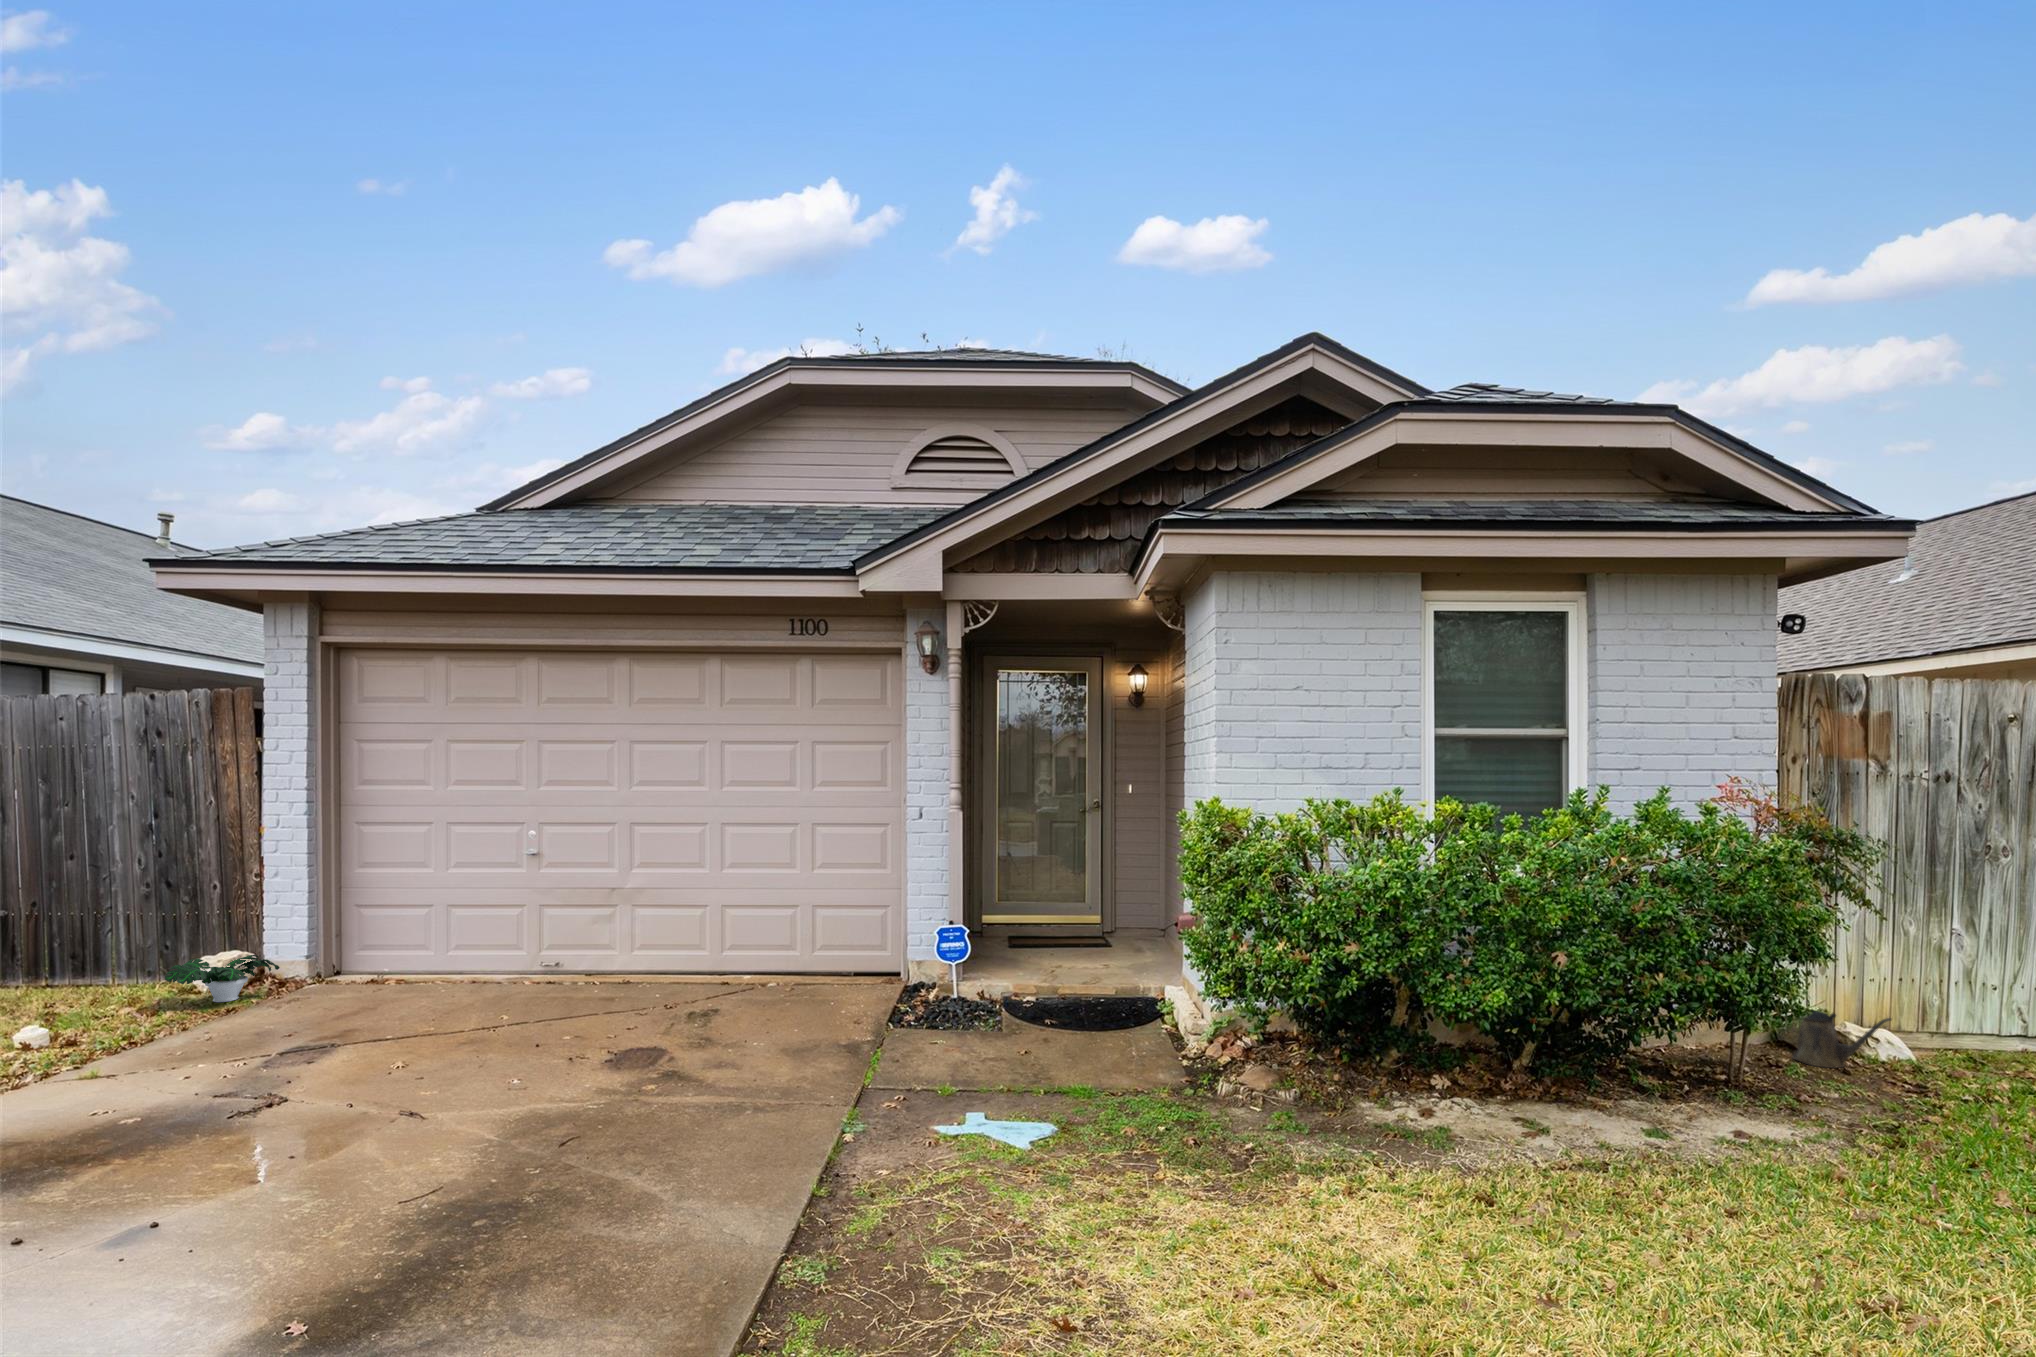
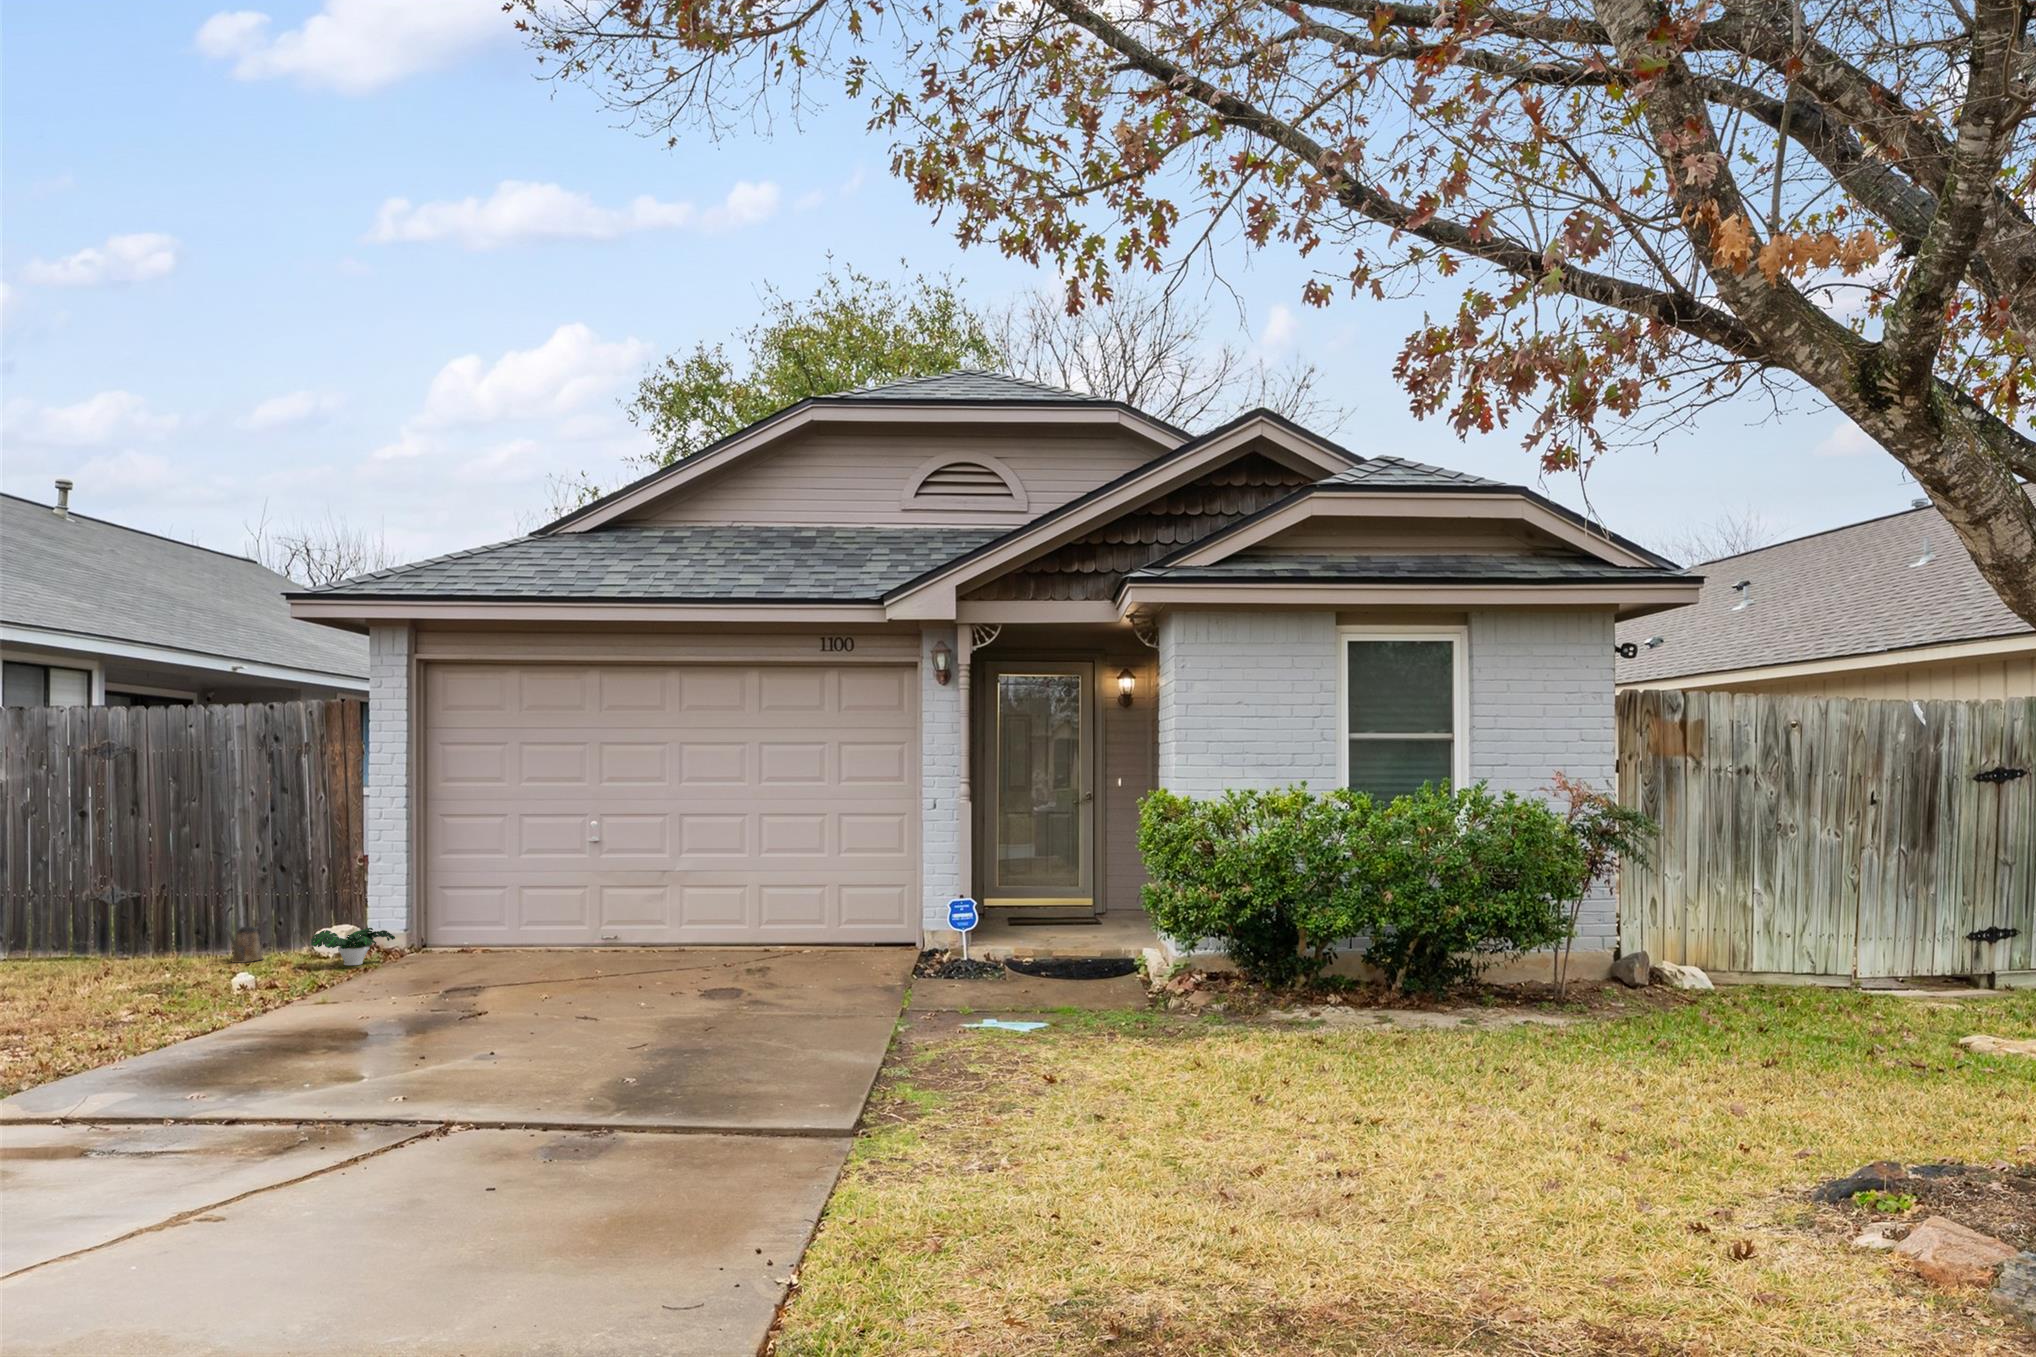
watering can: present [1792,1011,1891,1068] -> present [226,927,263,963]

